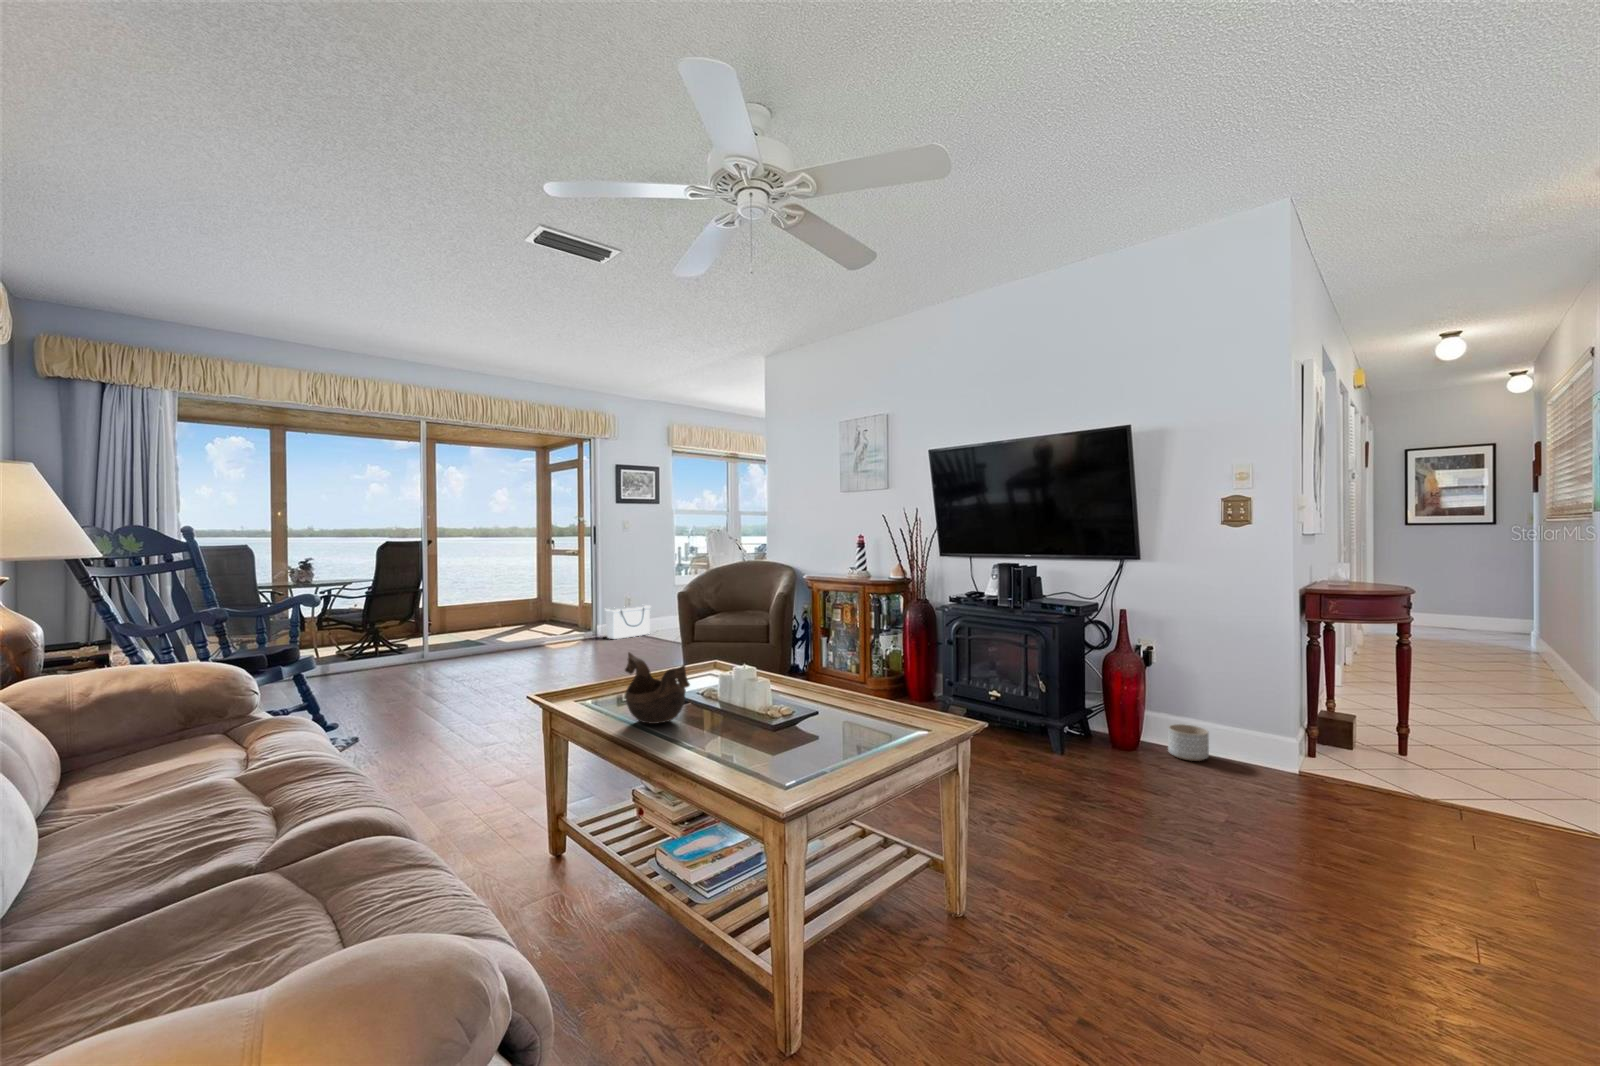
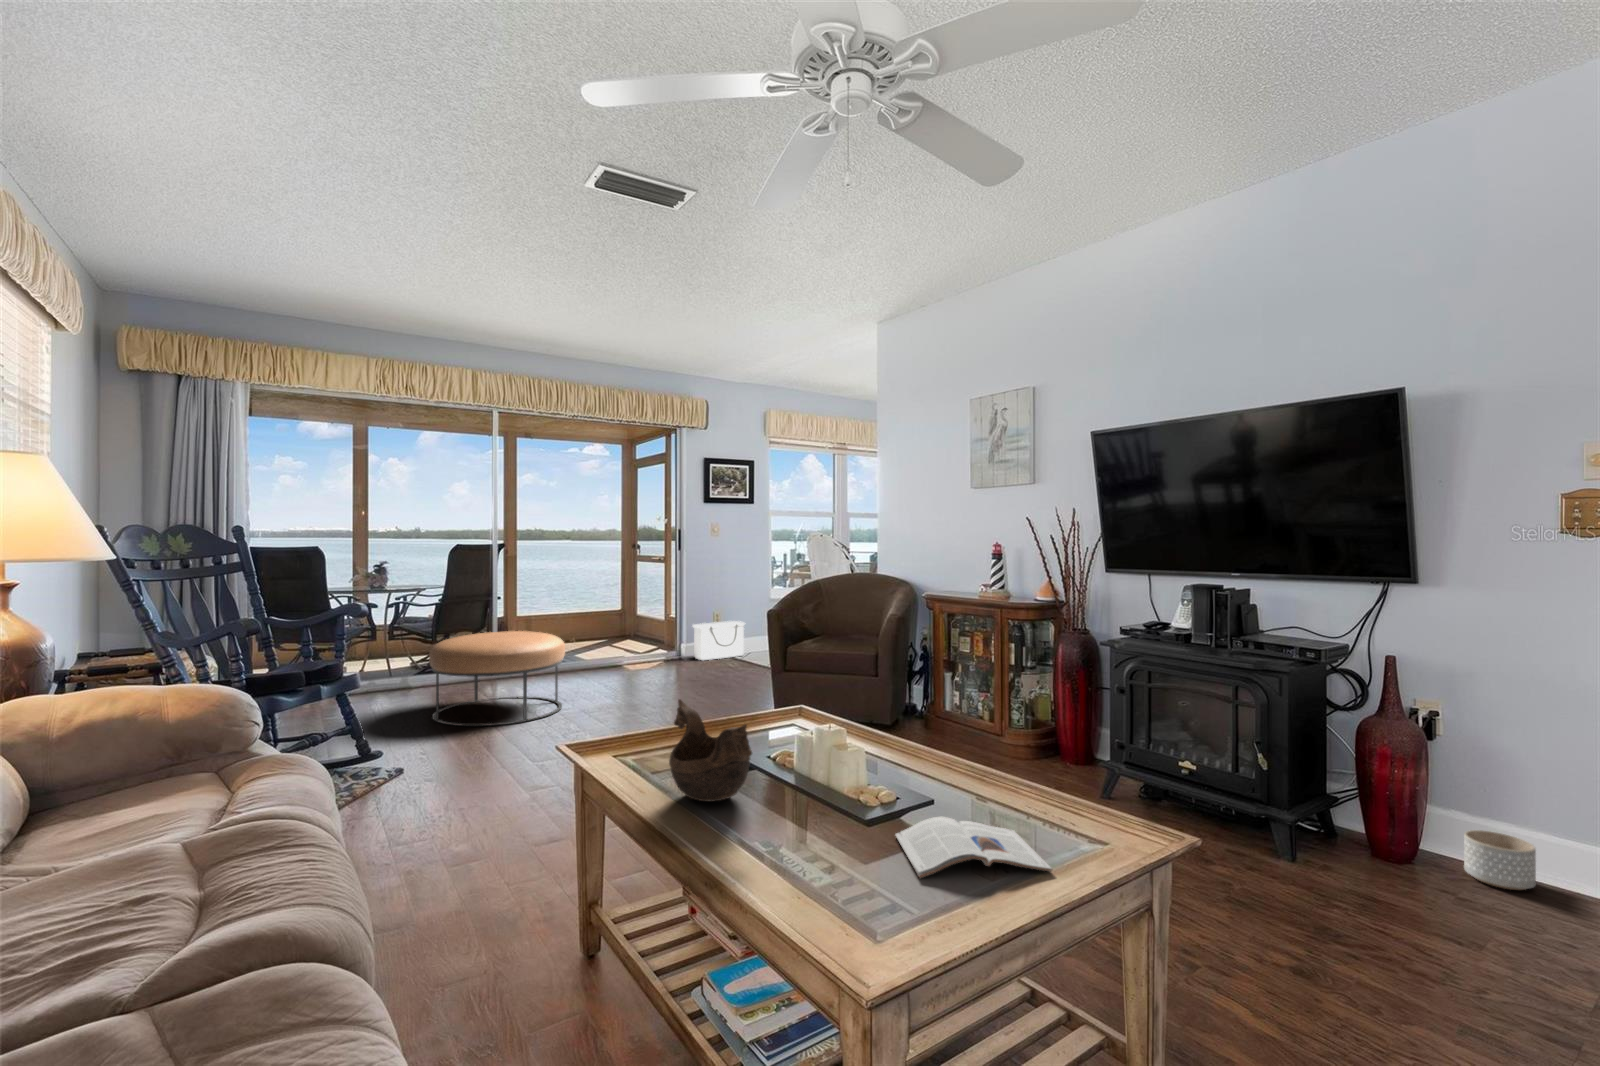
ottoman: none [369,618,496,701] -> present [429,631,565,726]
magazine: none [793,720,897,757] -> present [896,816,1052,878]

